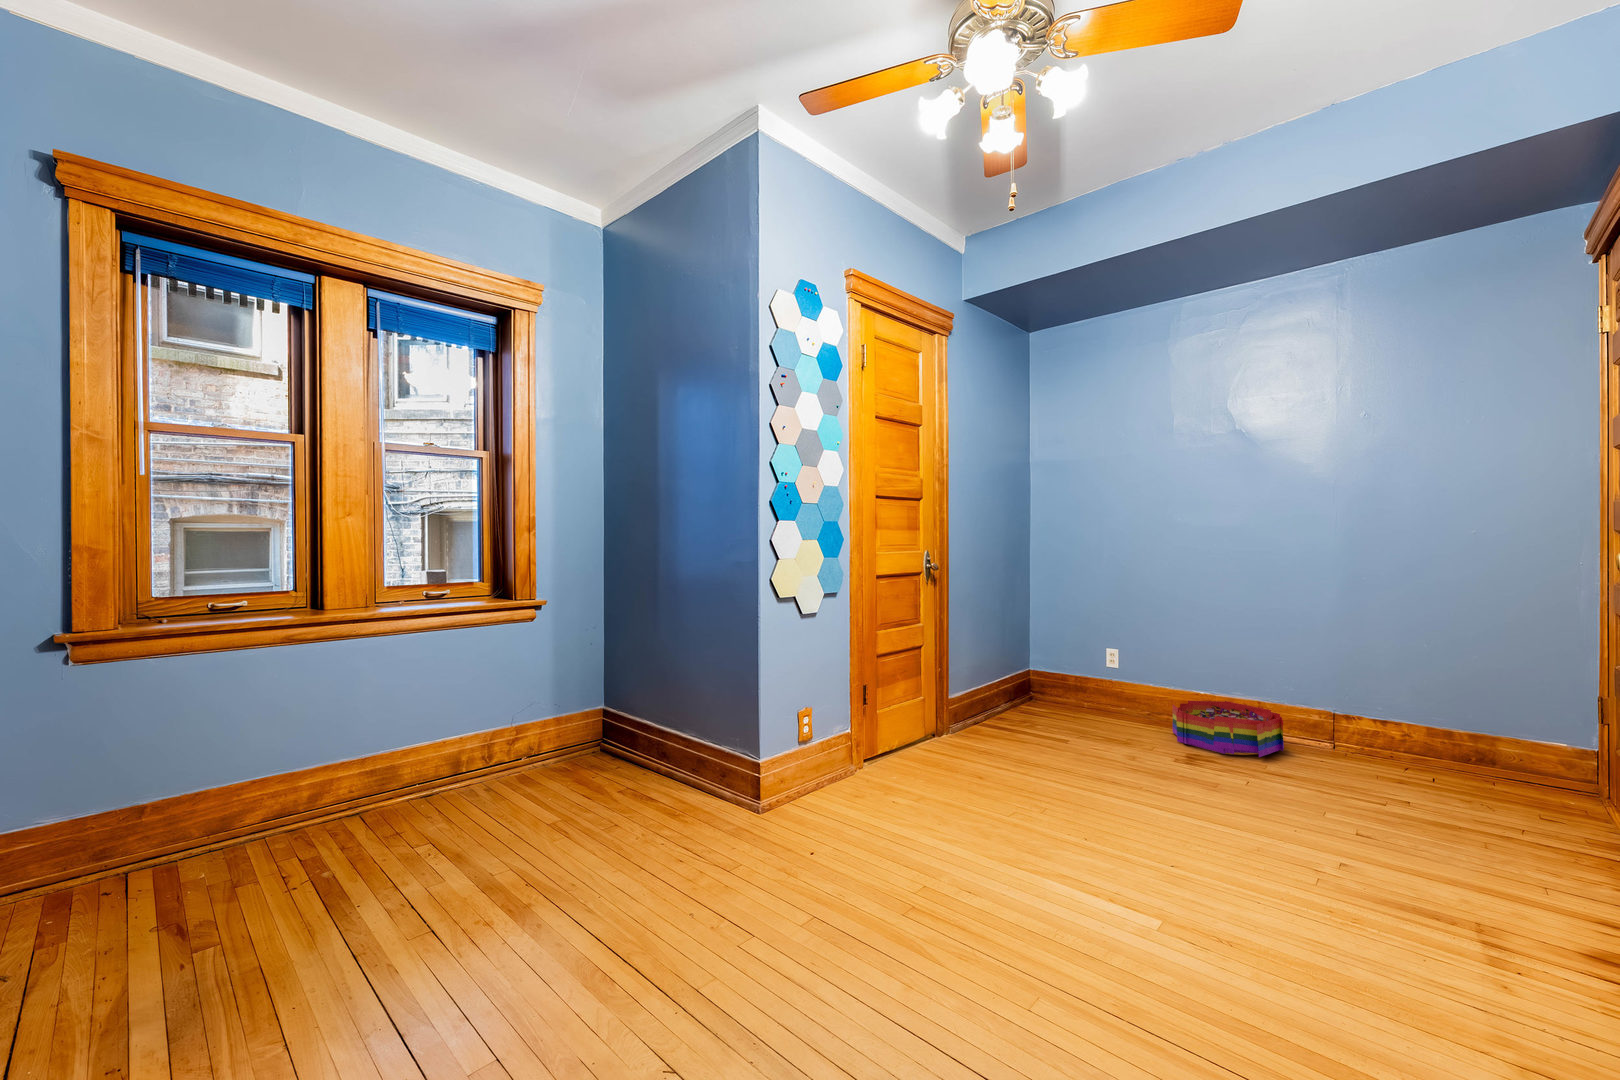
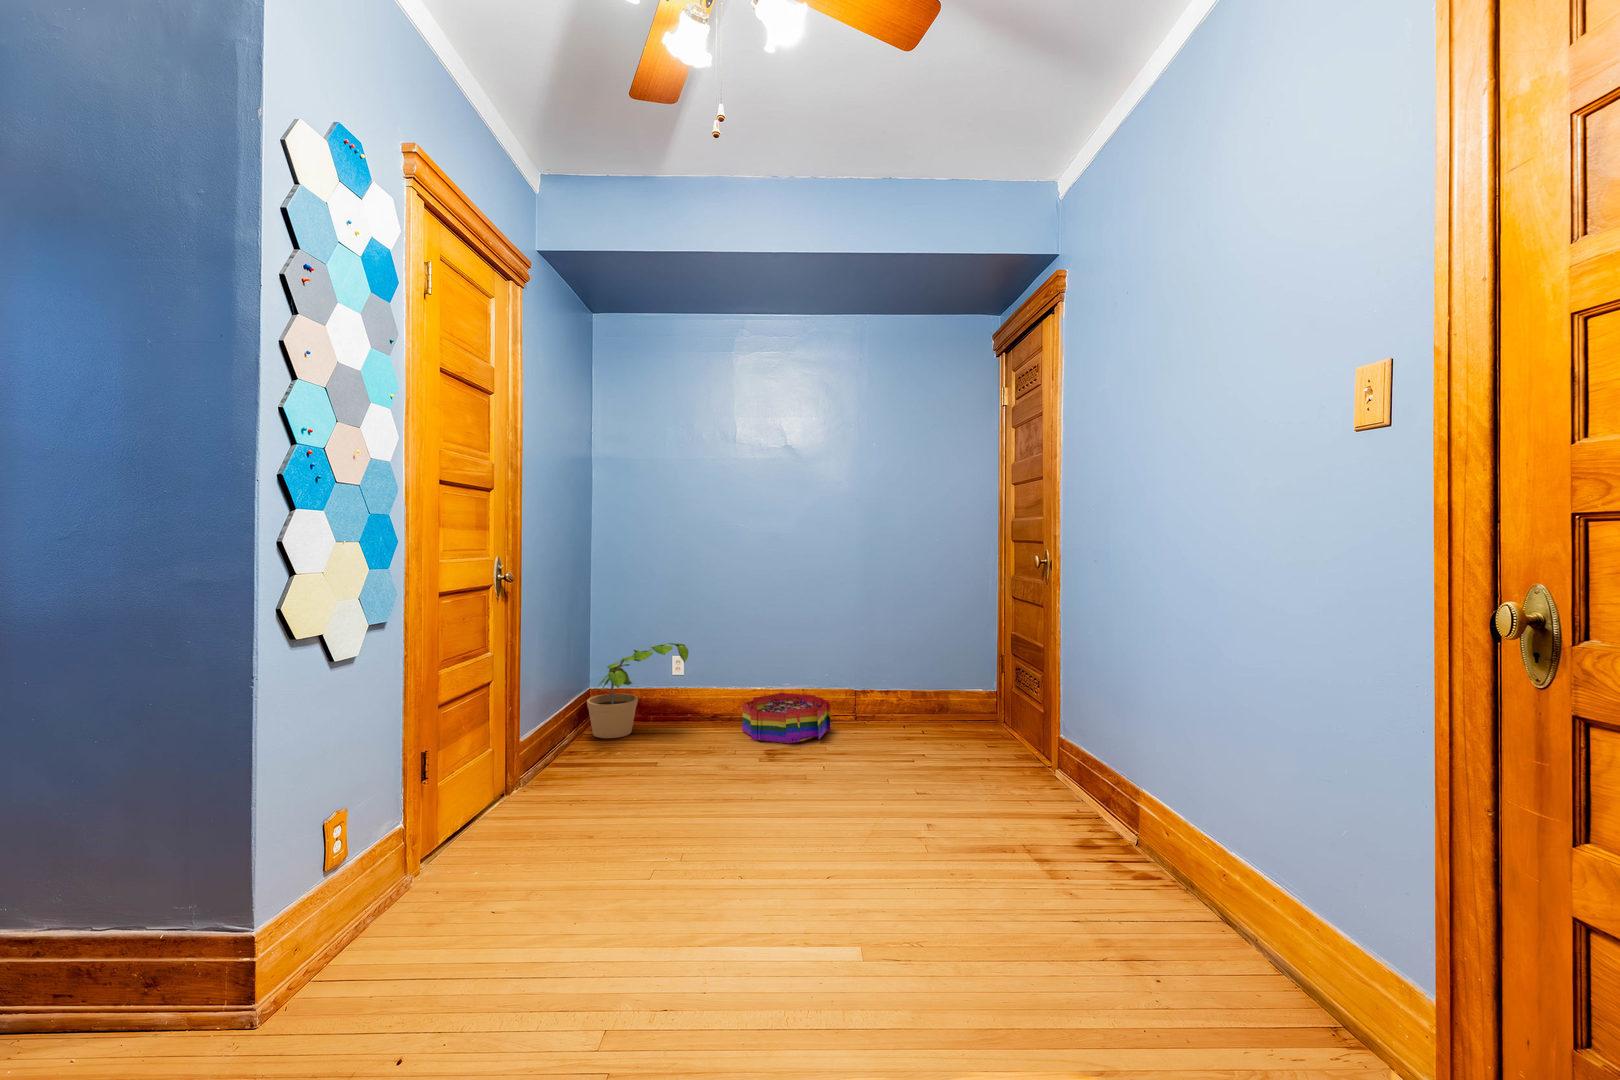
potted plant: none [1019,634,1112,715] -> present [587,643,689,738]

